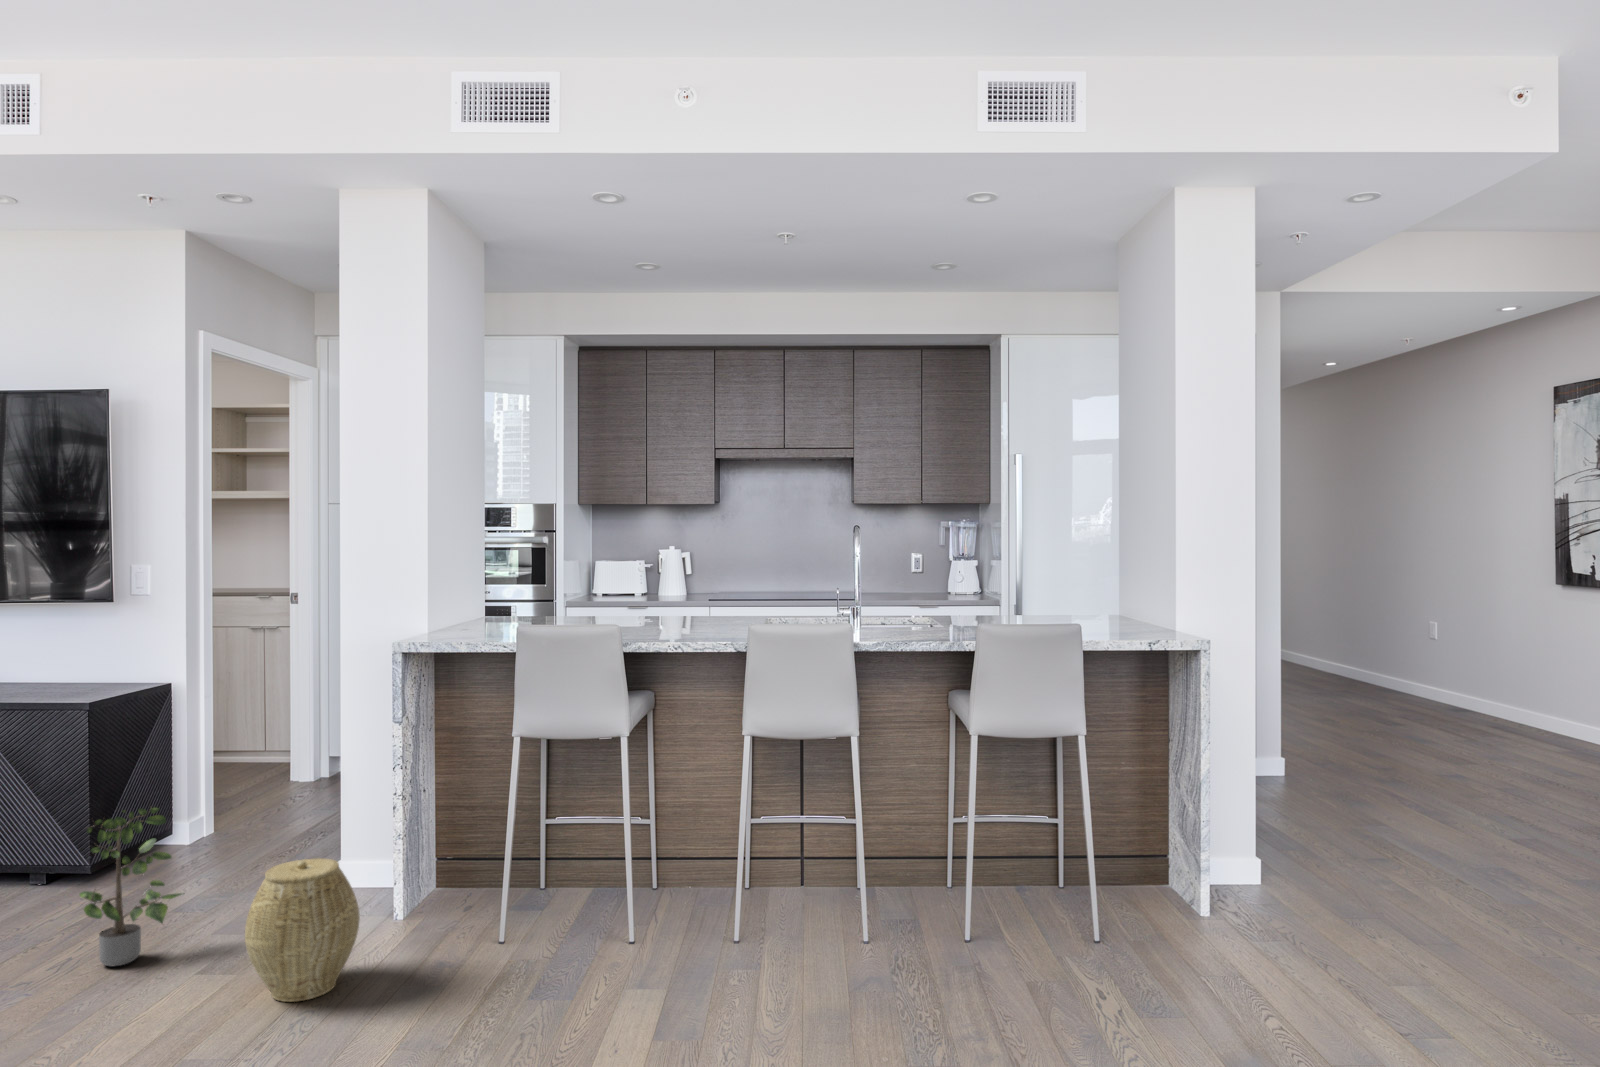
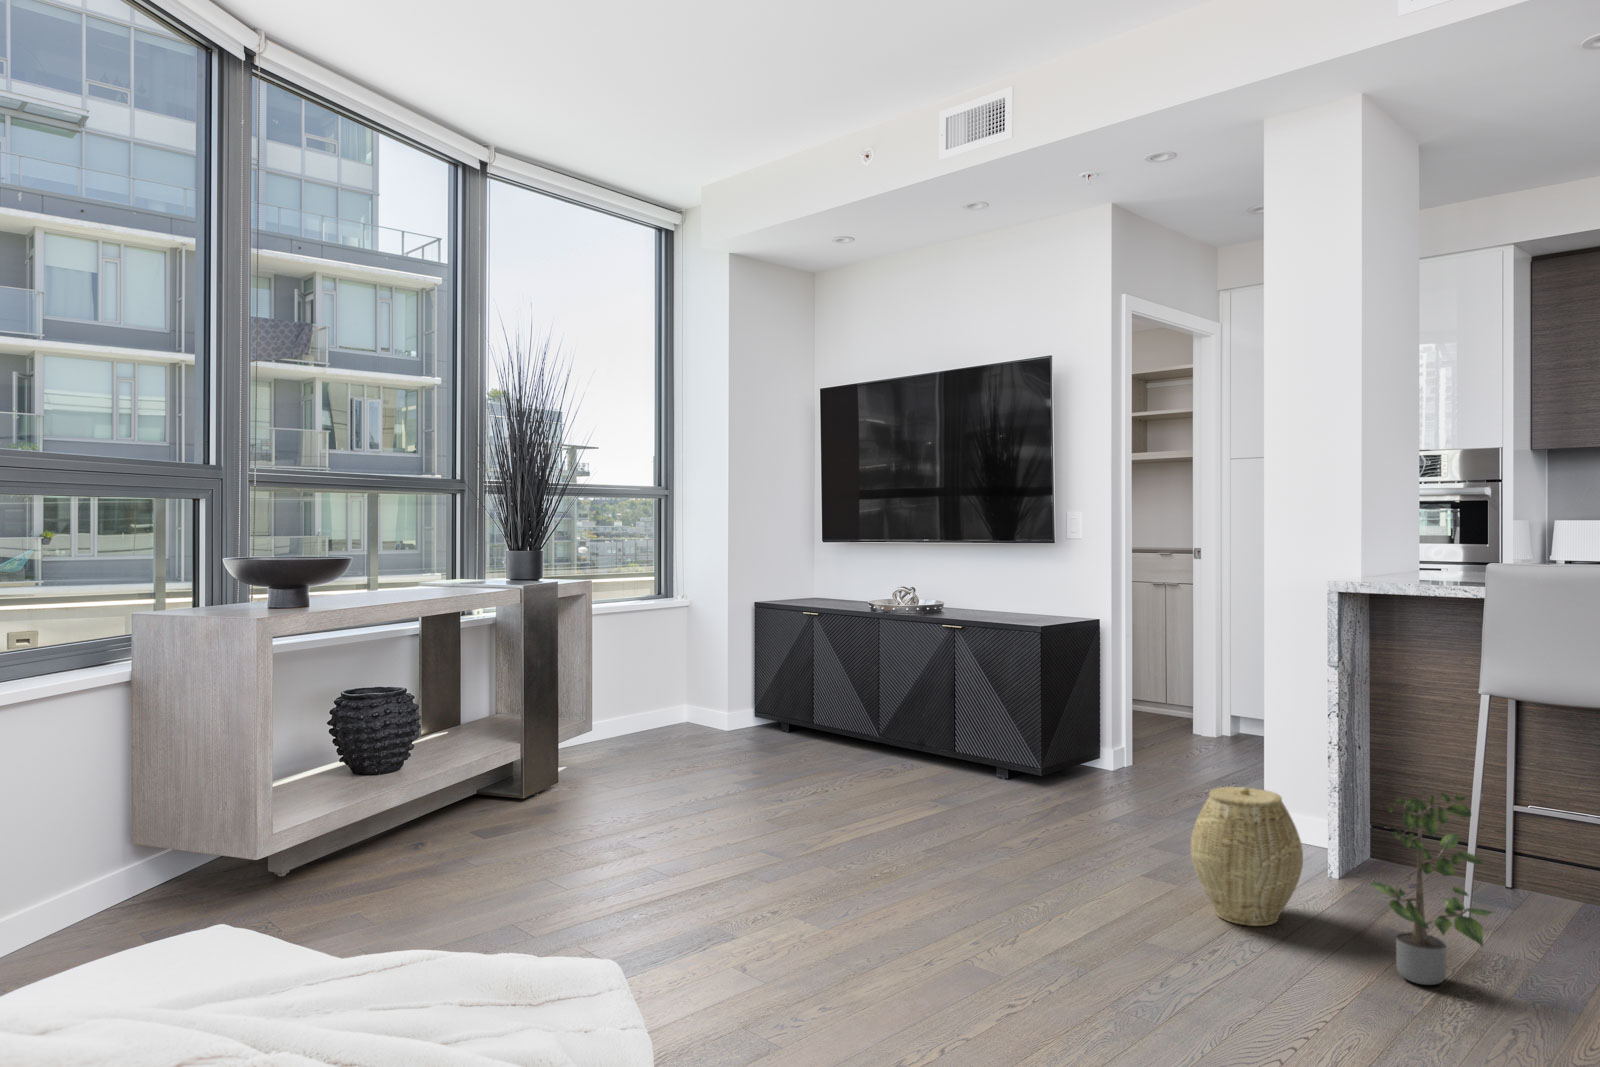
potted plant: present [79,808,182,966] -> present [1371,792,1492,985]

